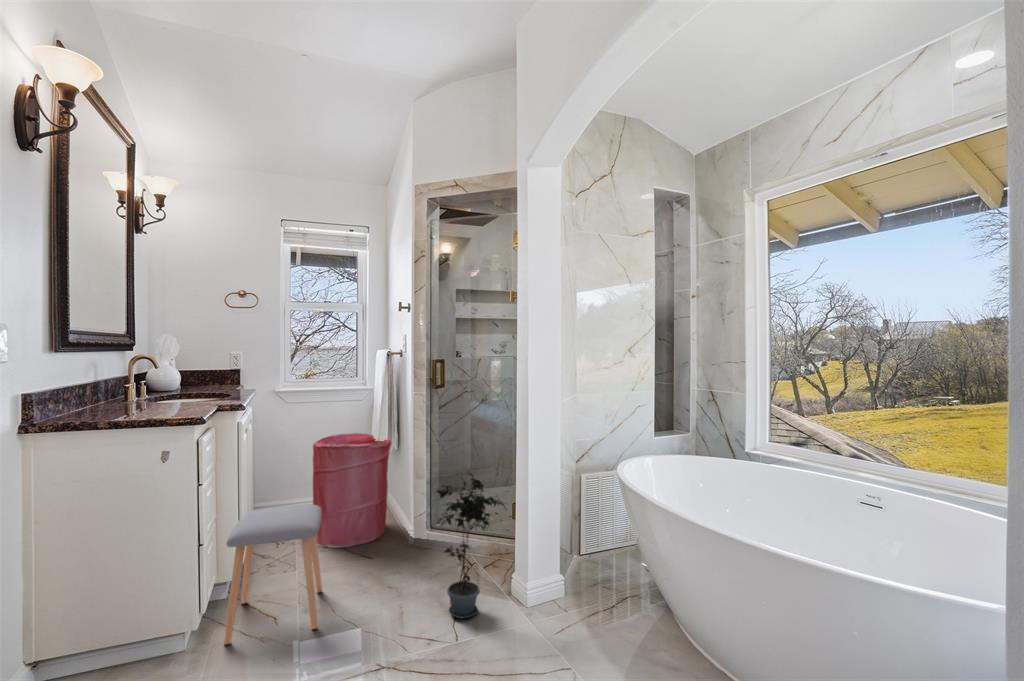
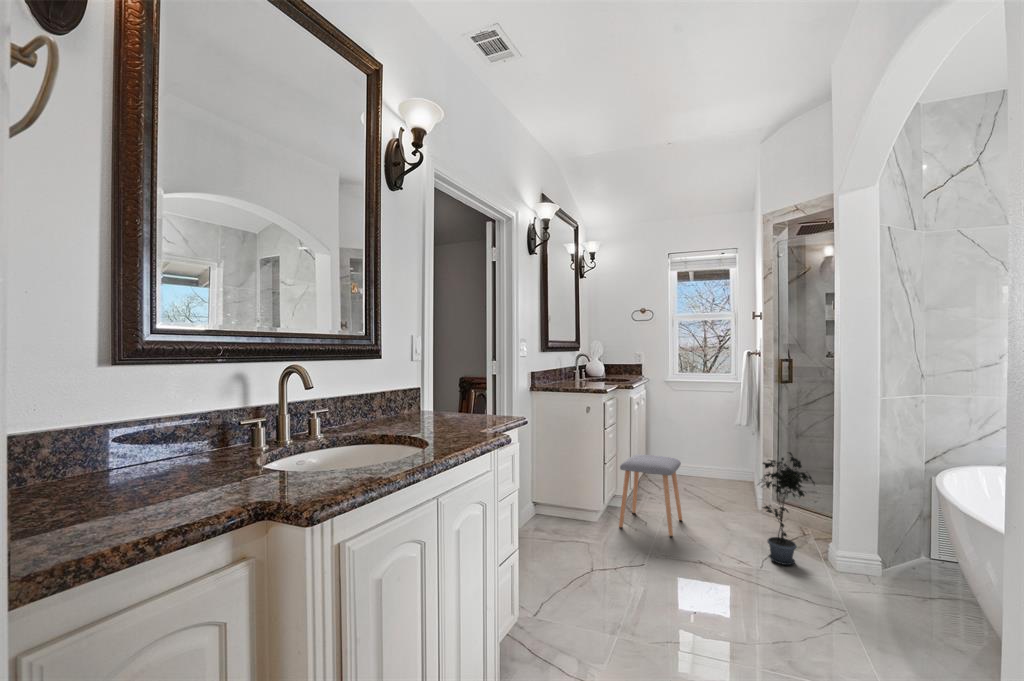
laundry hamper: present [313,433,391,548] -> none [686,418,749,504]

